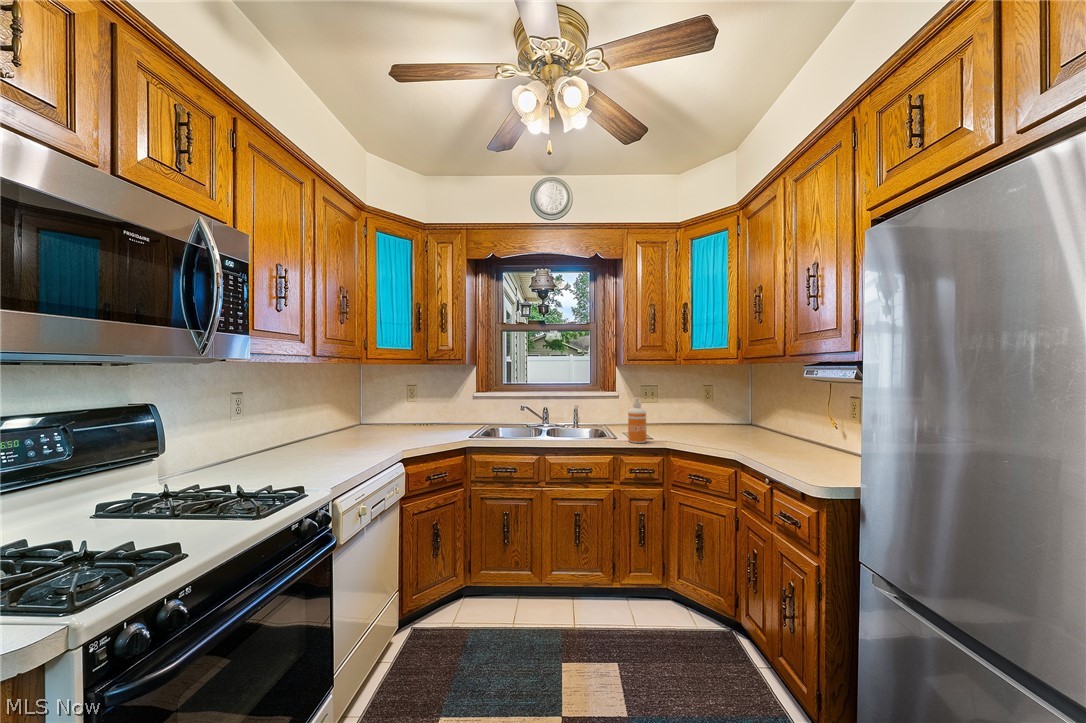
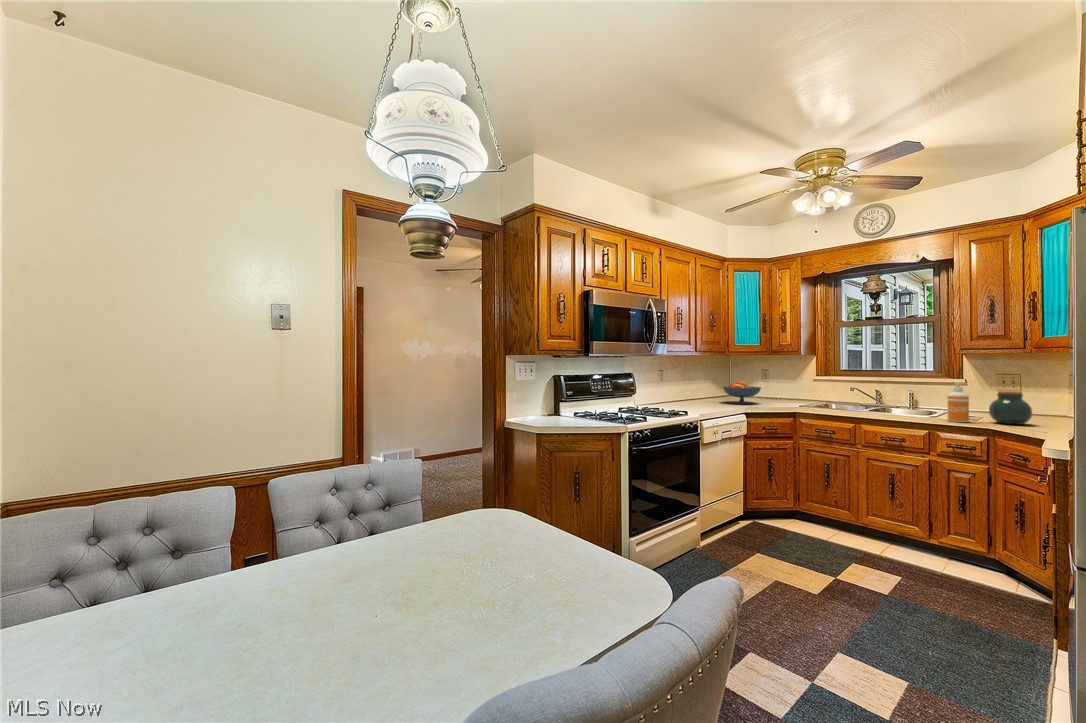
fruit bowl: none [359,403,416,440] -> present [723,381,761,404]
jar: none [655,404,688,440] -> present [989,391,1032,424]

